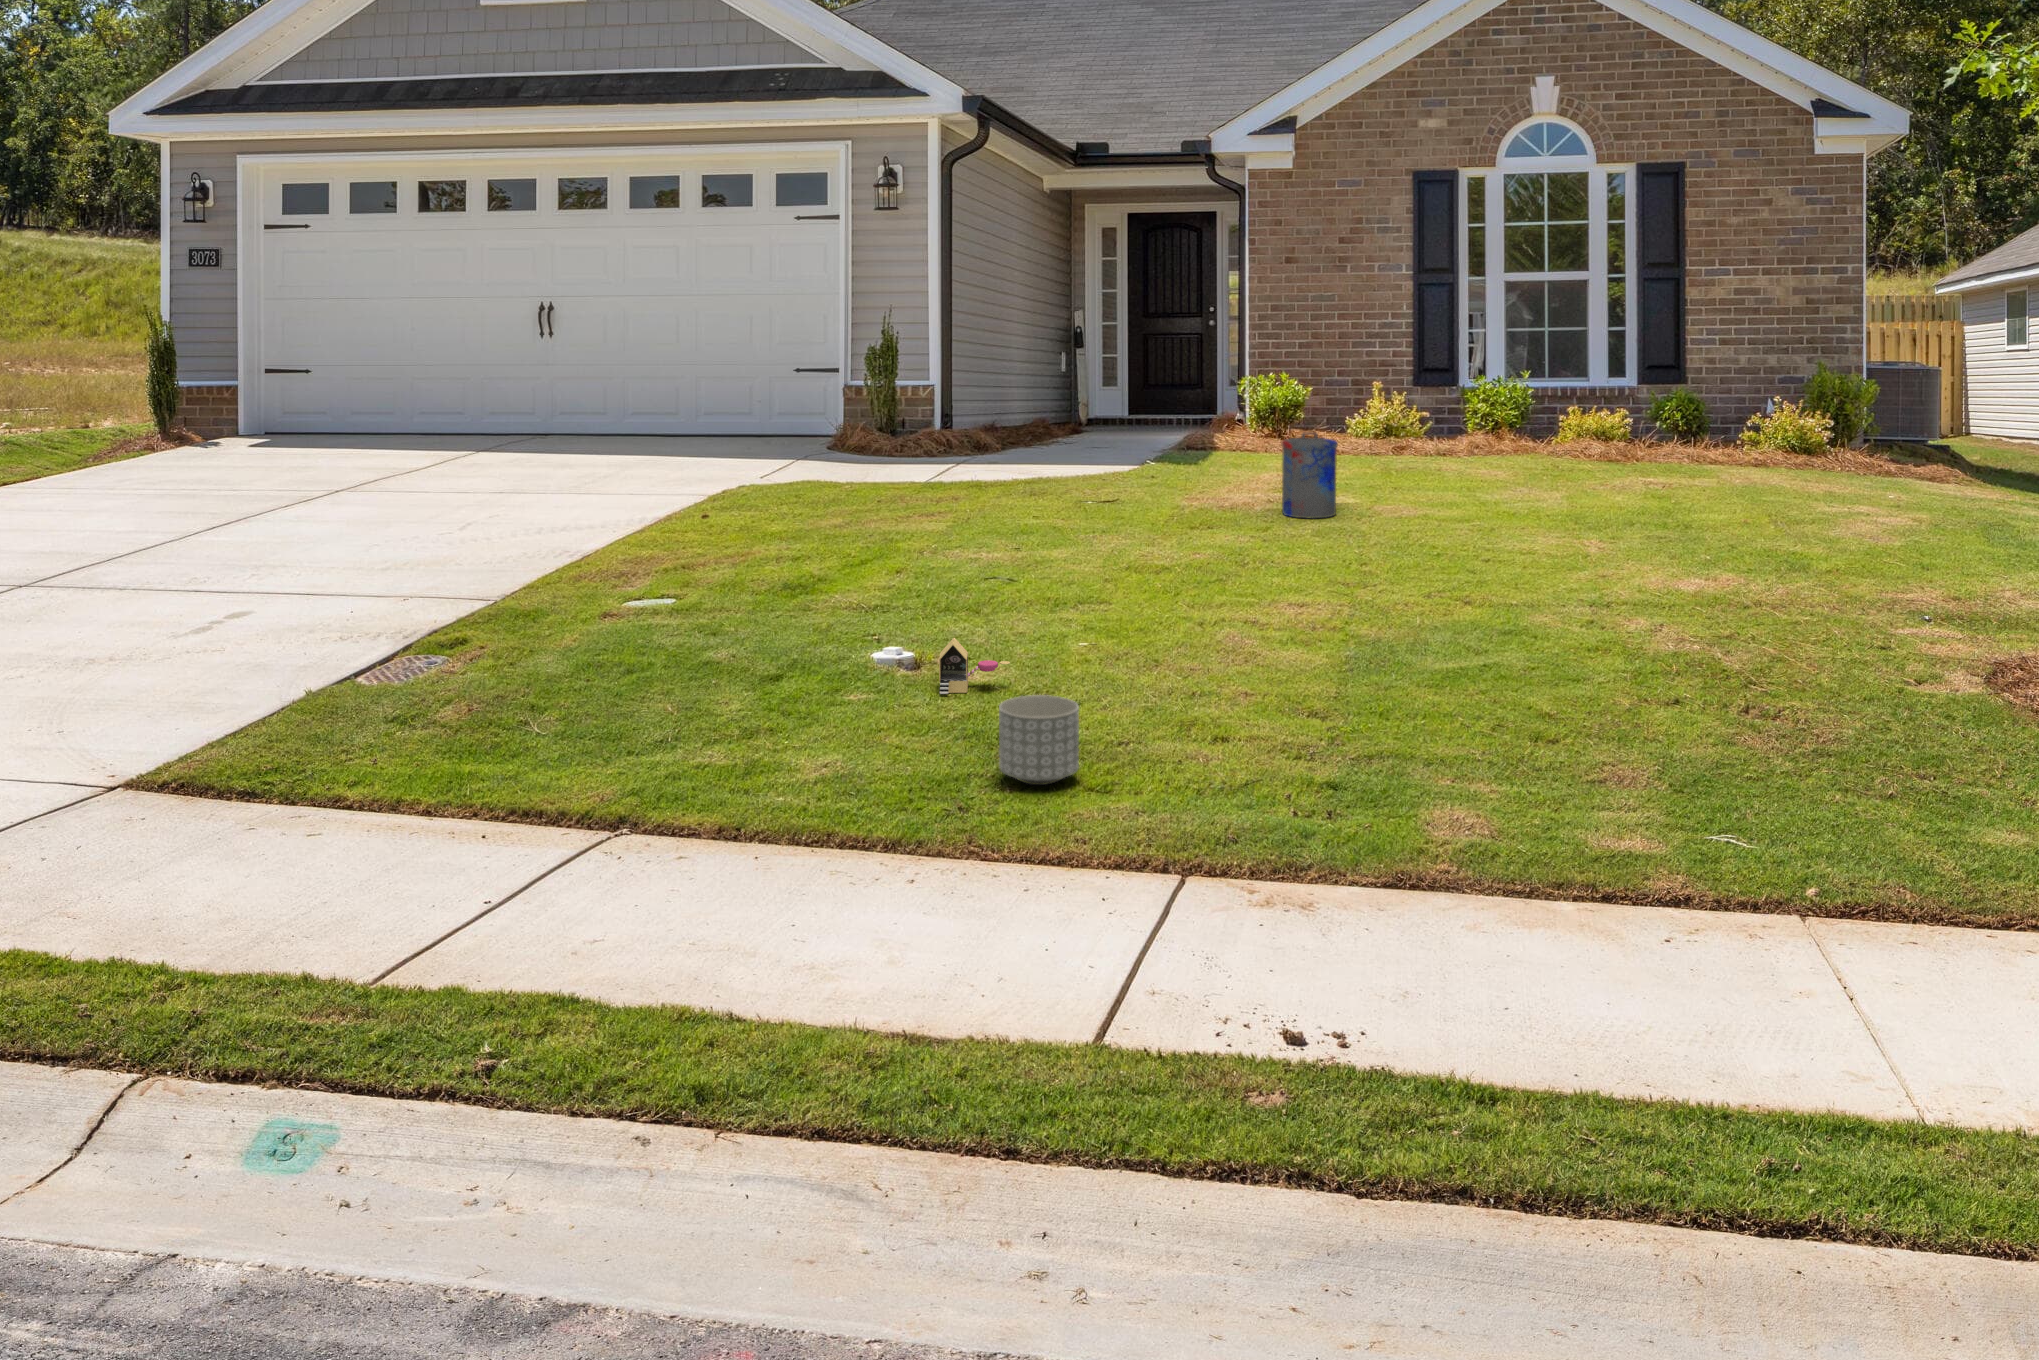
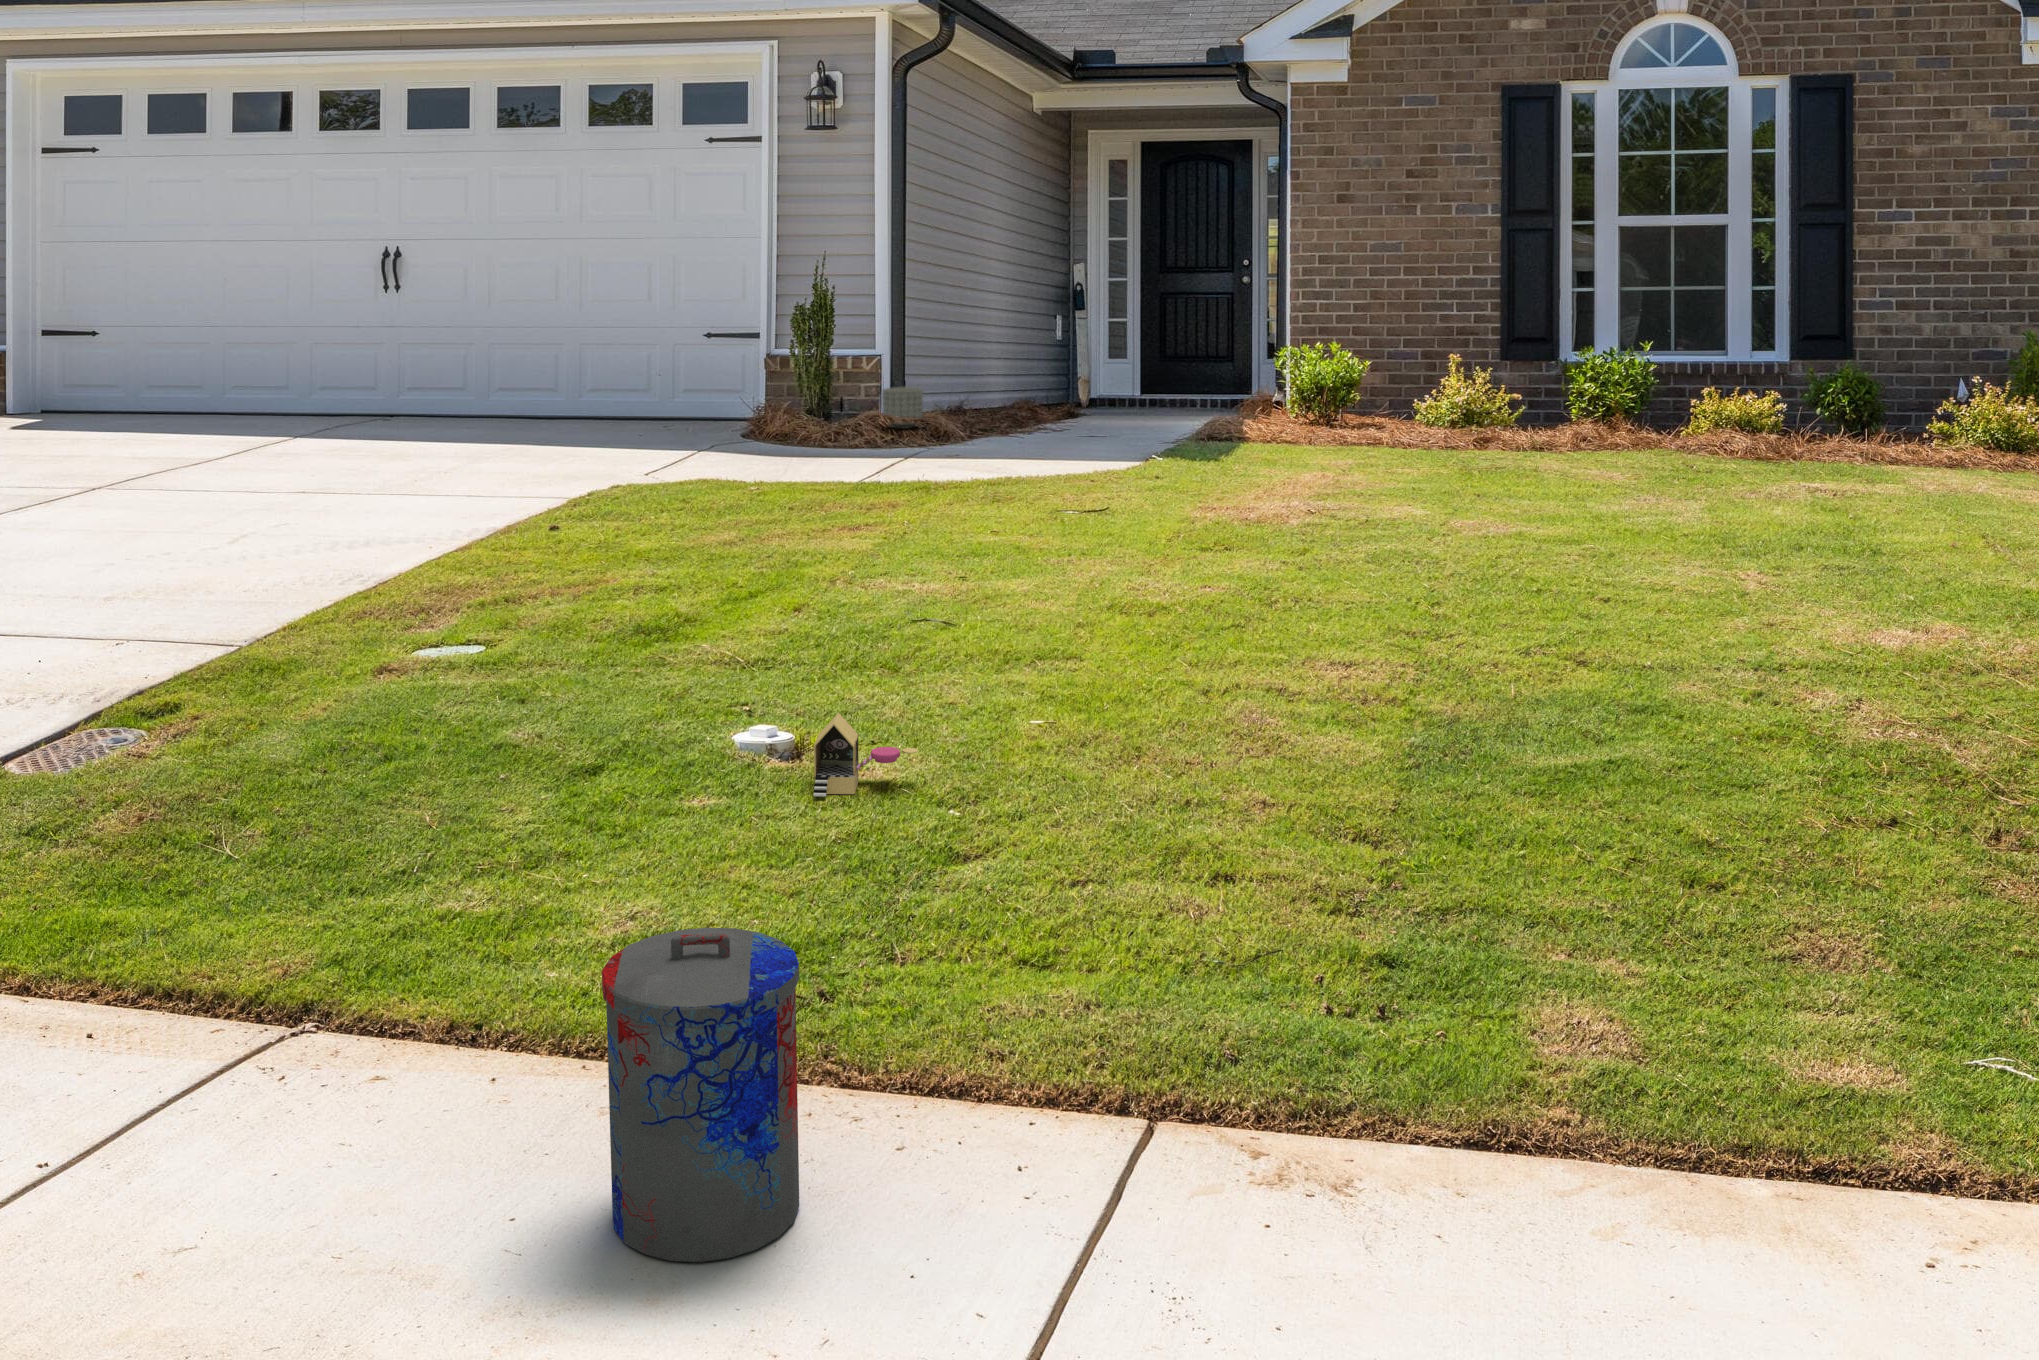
trash can: present [1281,432,1338,518] -> present [602,928,799,1262]
planter: present [999,695,1079,785] -> present [882,387,923,429]

